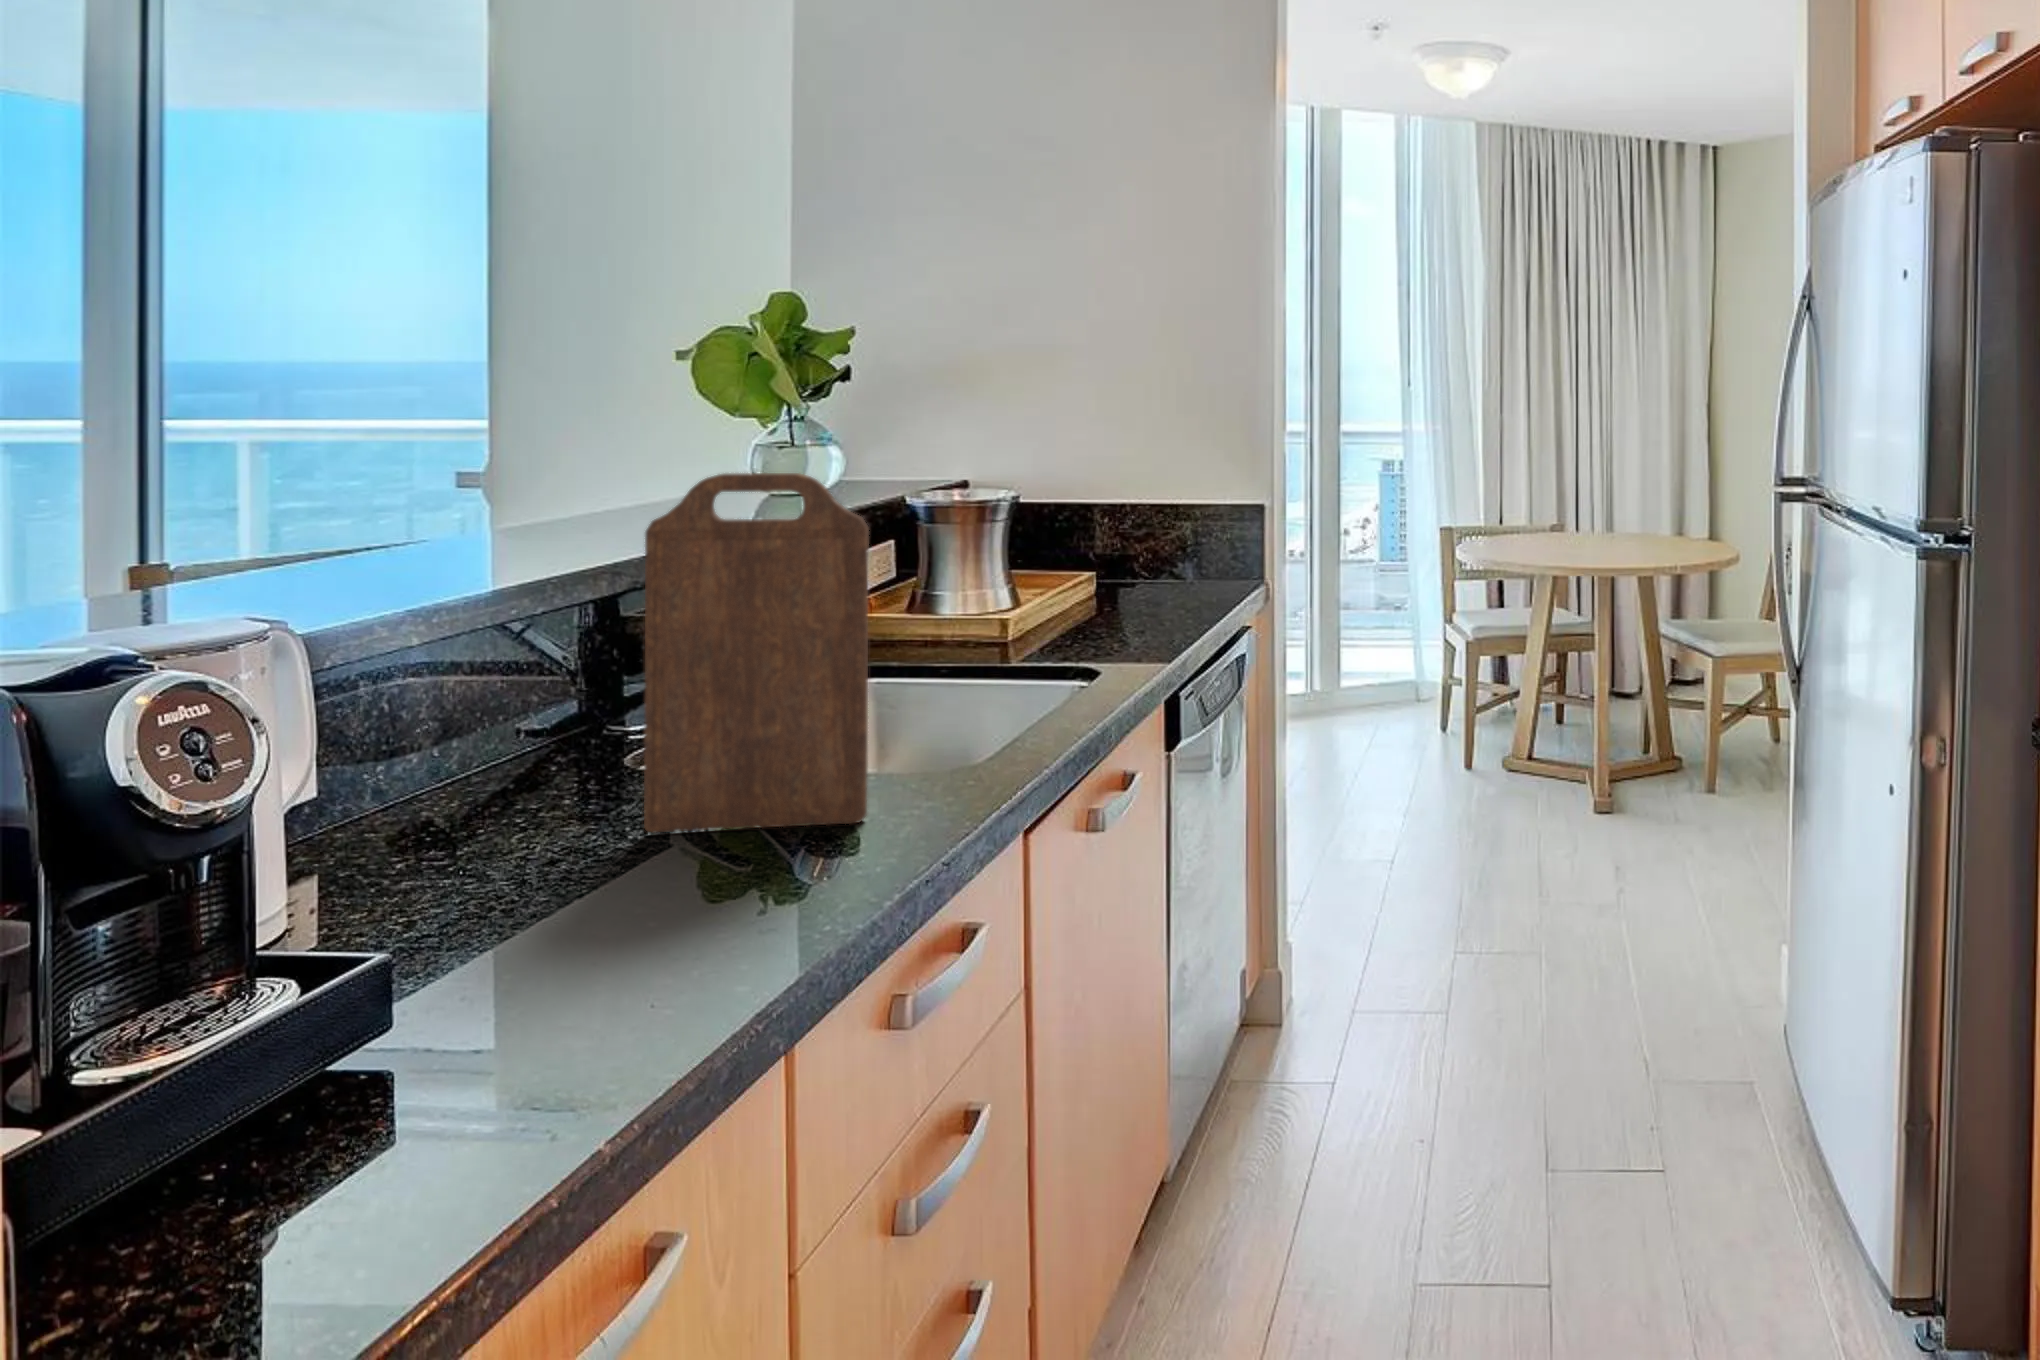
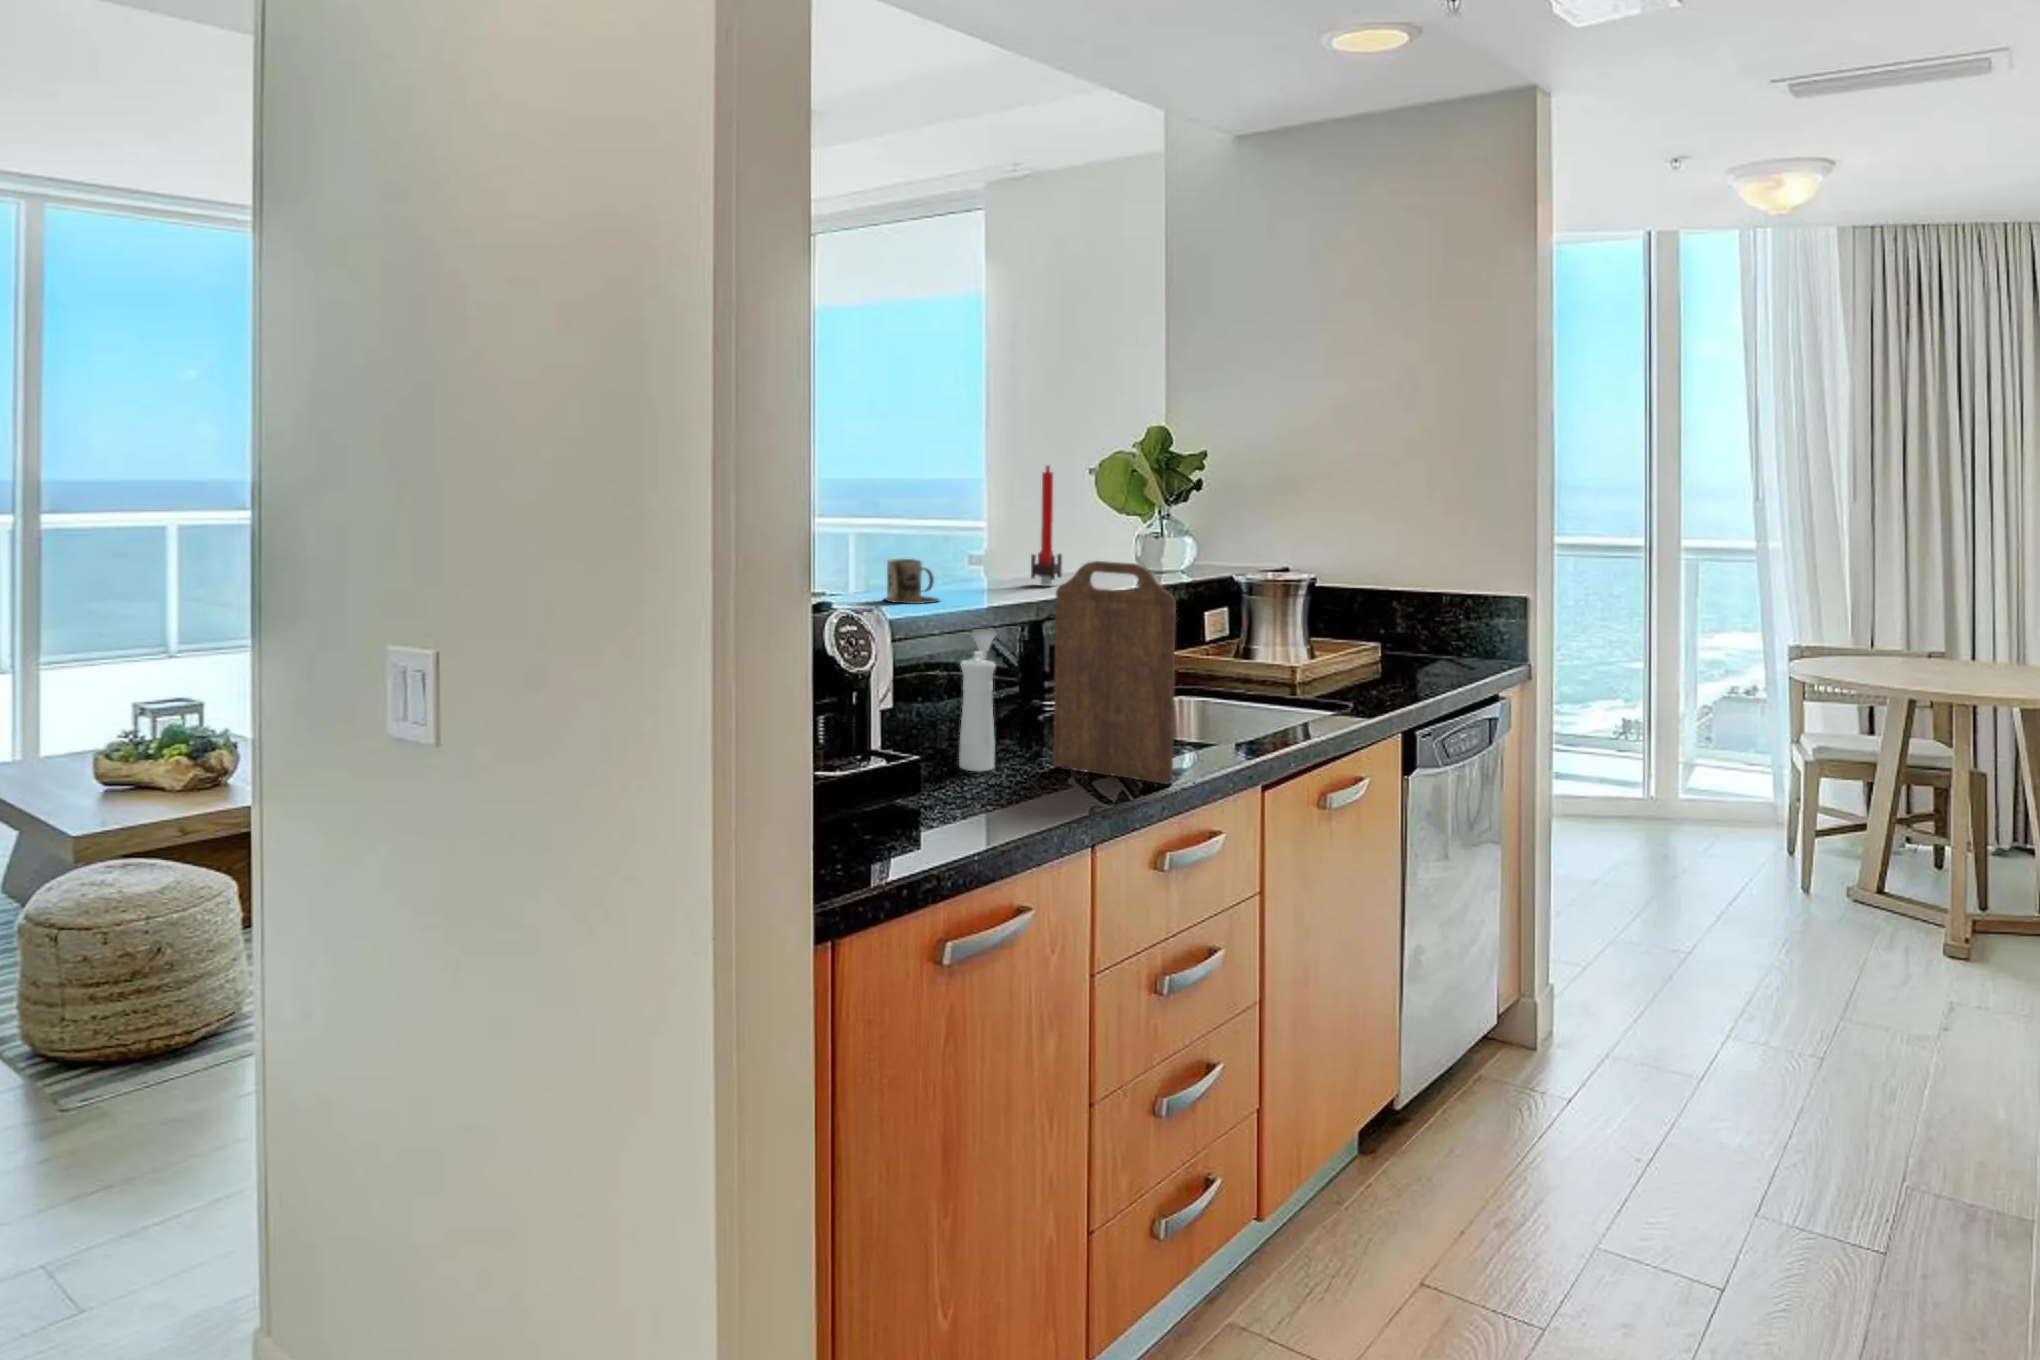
candle: none [579,343,636,534] -> present [1031,466,1062,585]
mug: none [257,505,393,587] -> present [884,559,939,604]
pepper mill: none [440,606,523,880] -> present [959,629,996,772]

